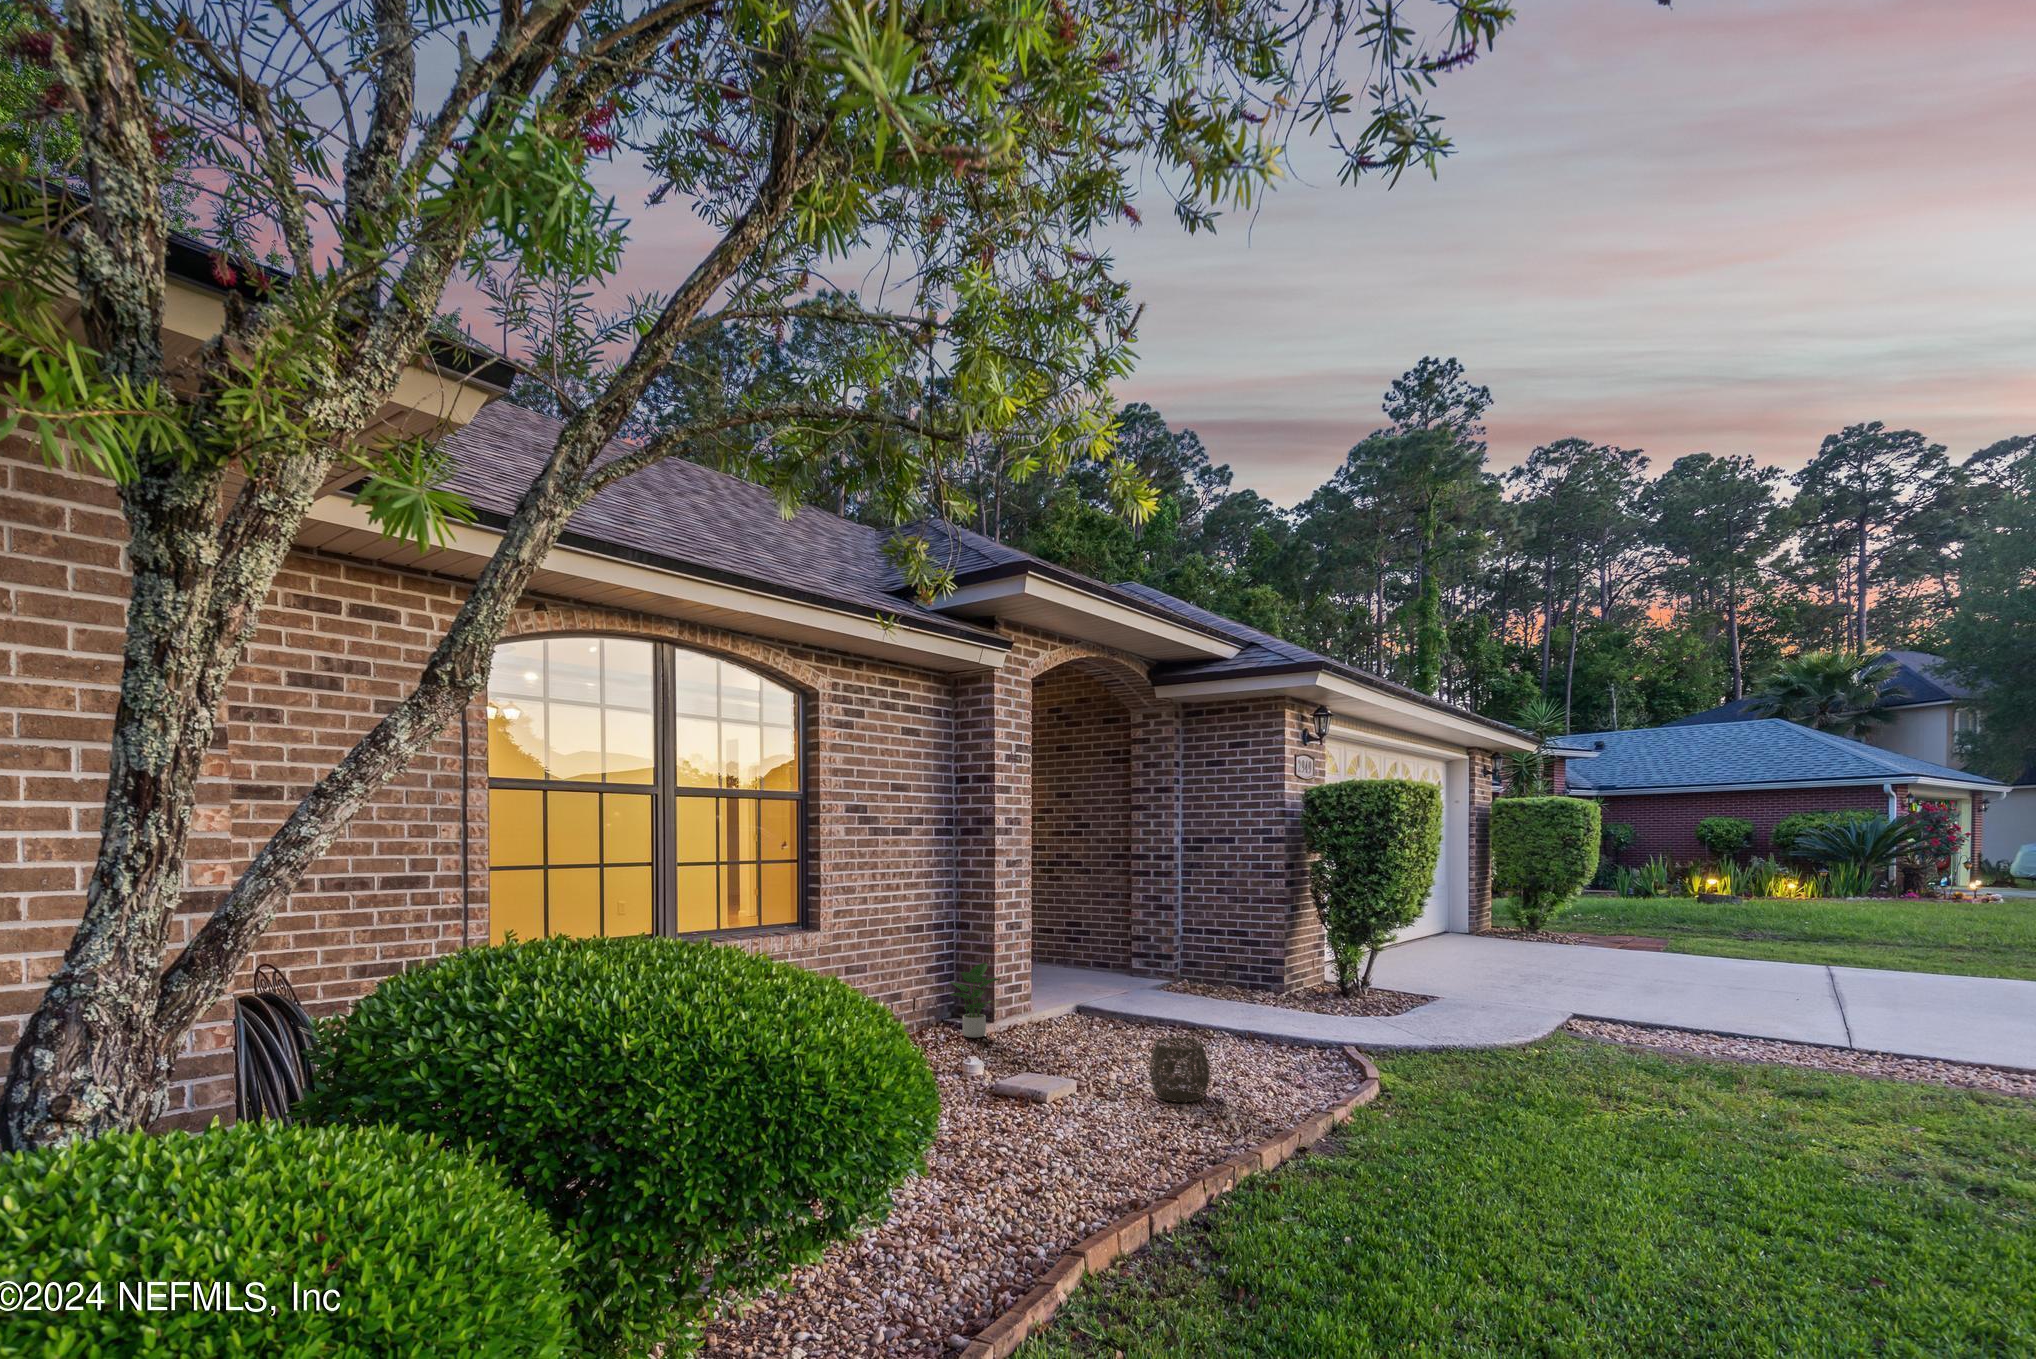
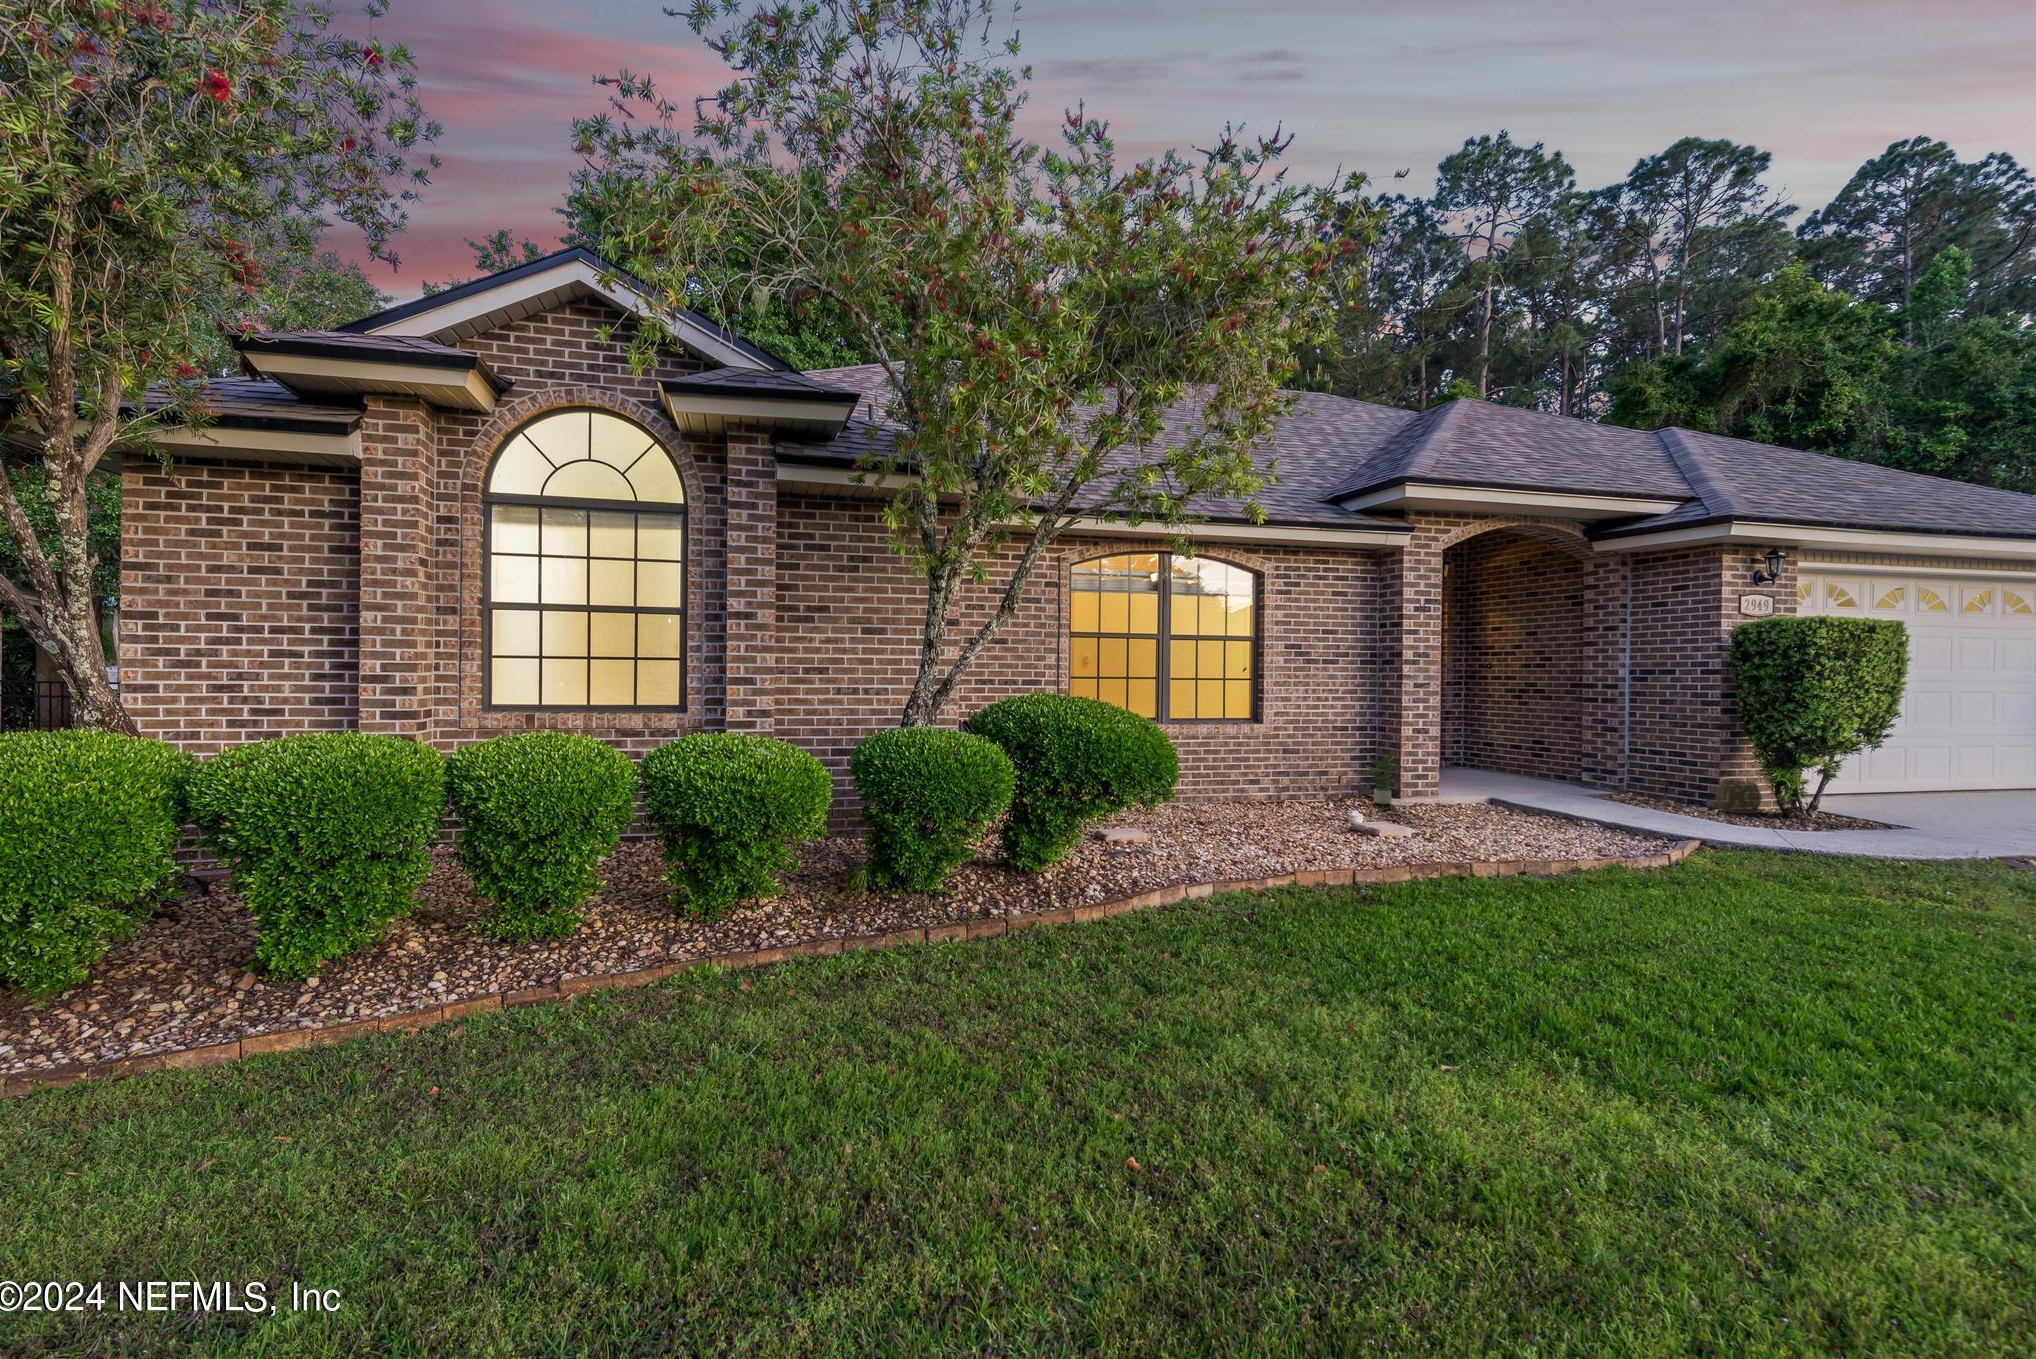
woven basket: present [1149,1038,1210,1103] -> present [1716,780,1761,814]

